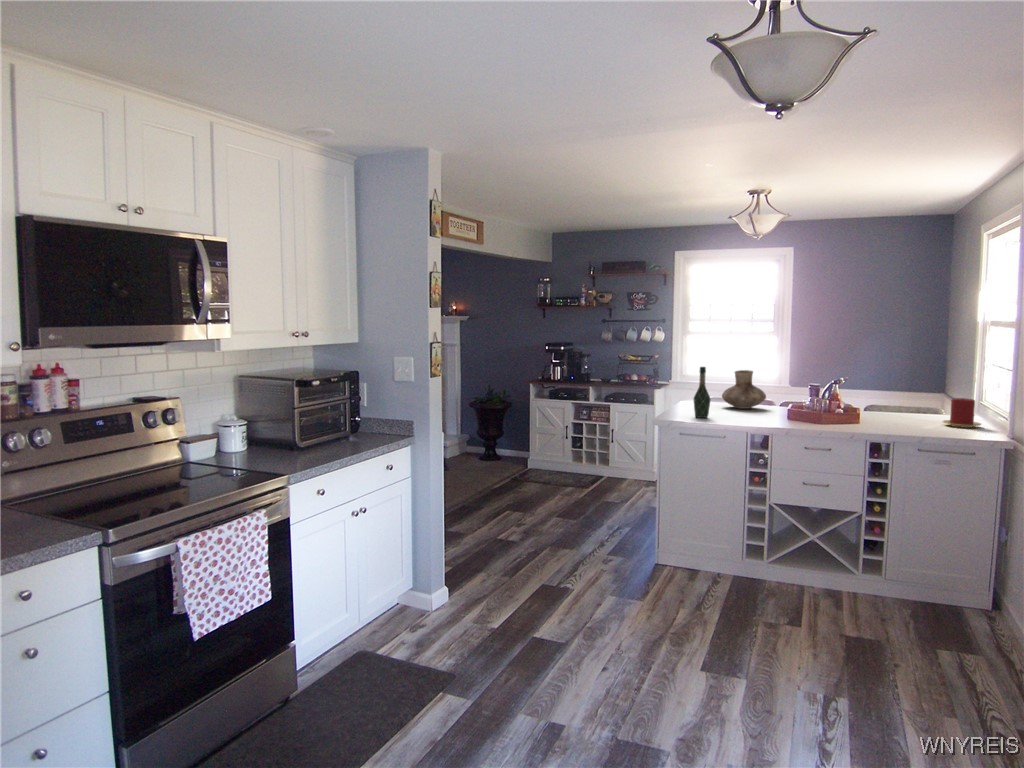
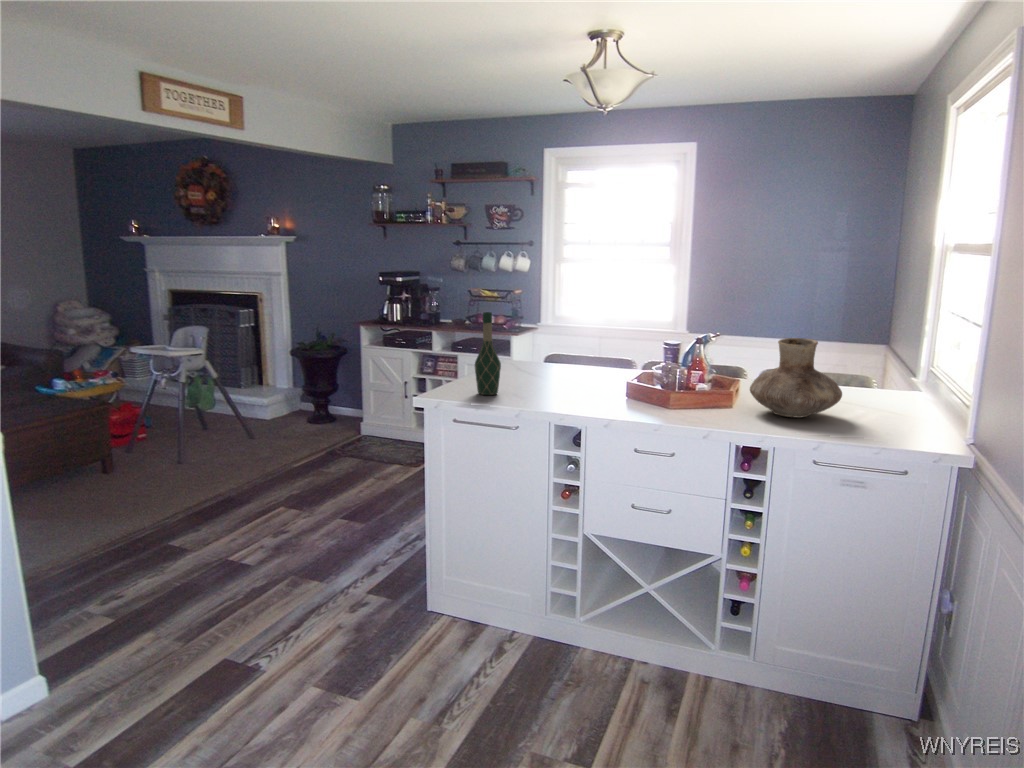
vase: present [722,370,766,409] -> present [750,338,842,418]
candle: present [943,398,981,428] -> none [862,366,923,416]

